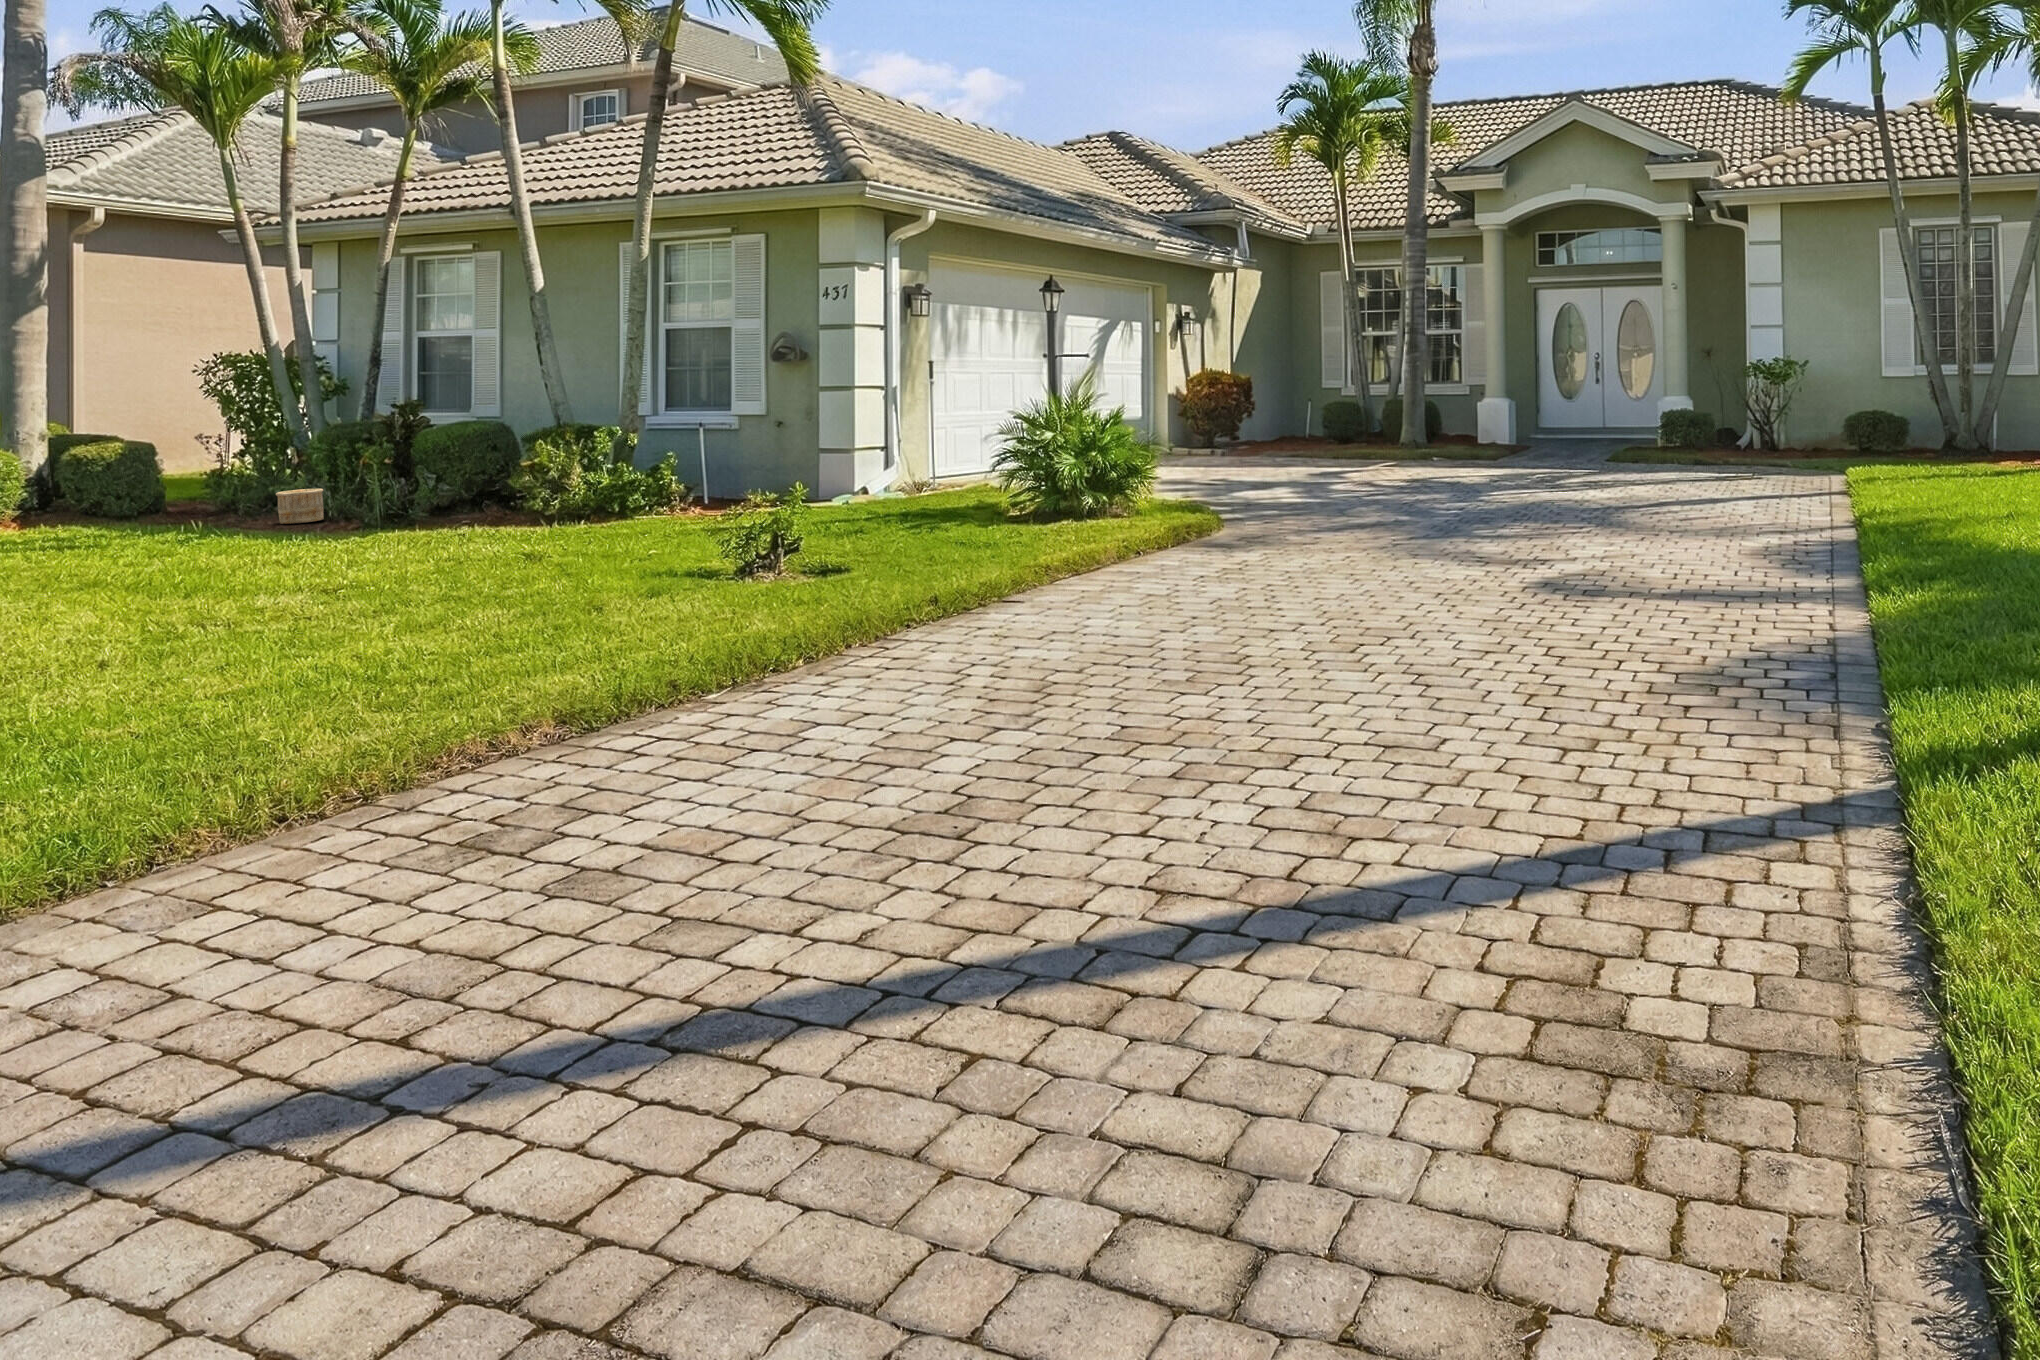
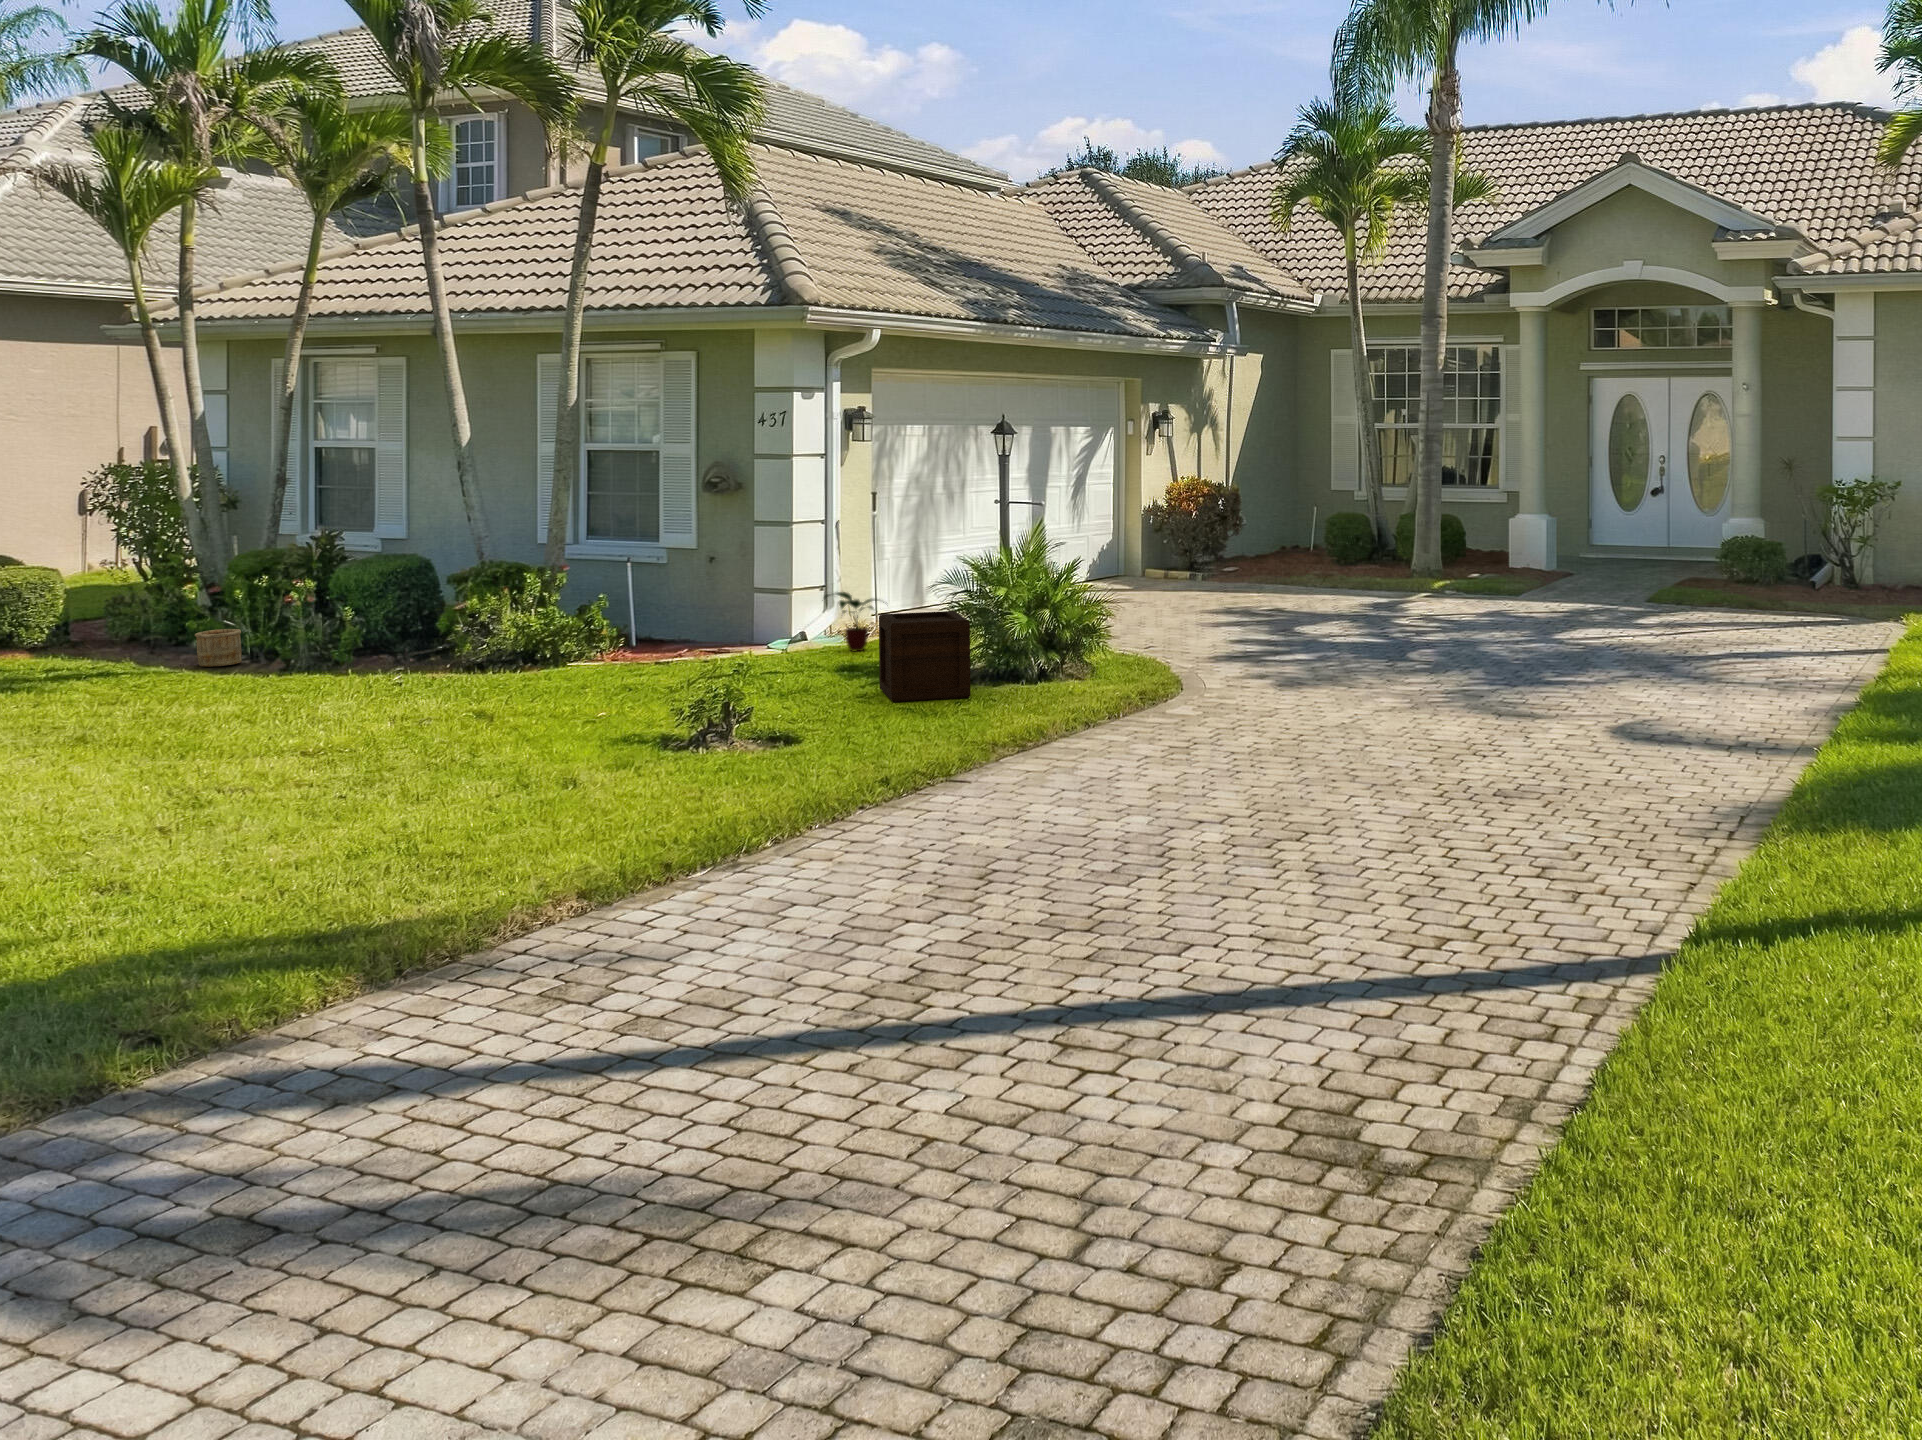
potted plant: none [887,450,948,503] -> present [822,592,884,651]
wooden crate: none [936,454,1024,537] -> present [879,611,971,702]

